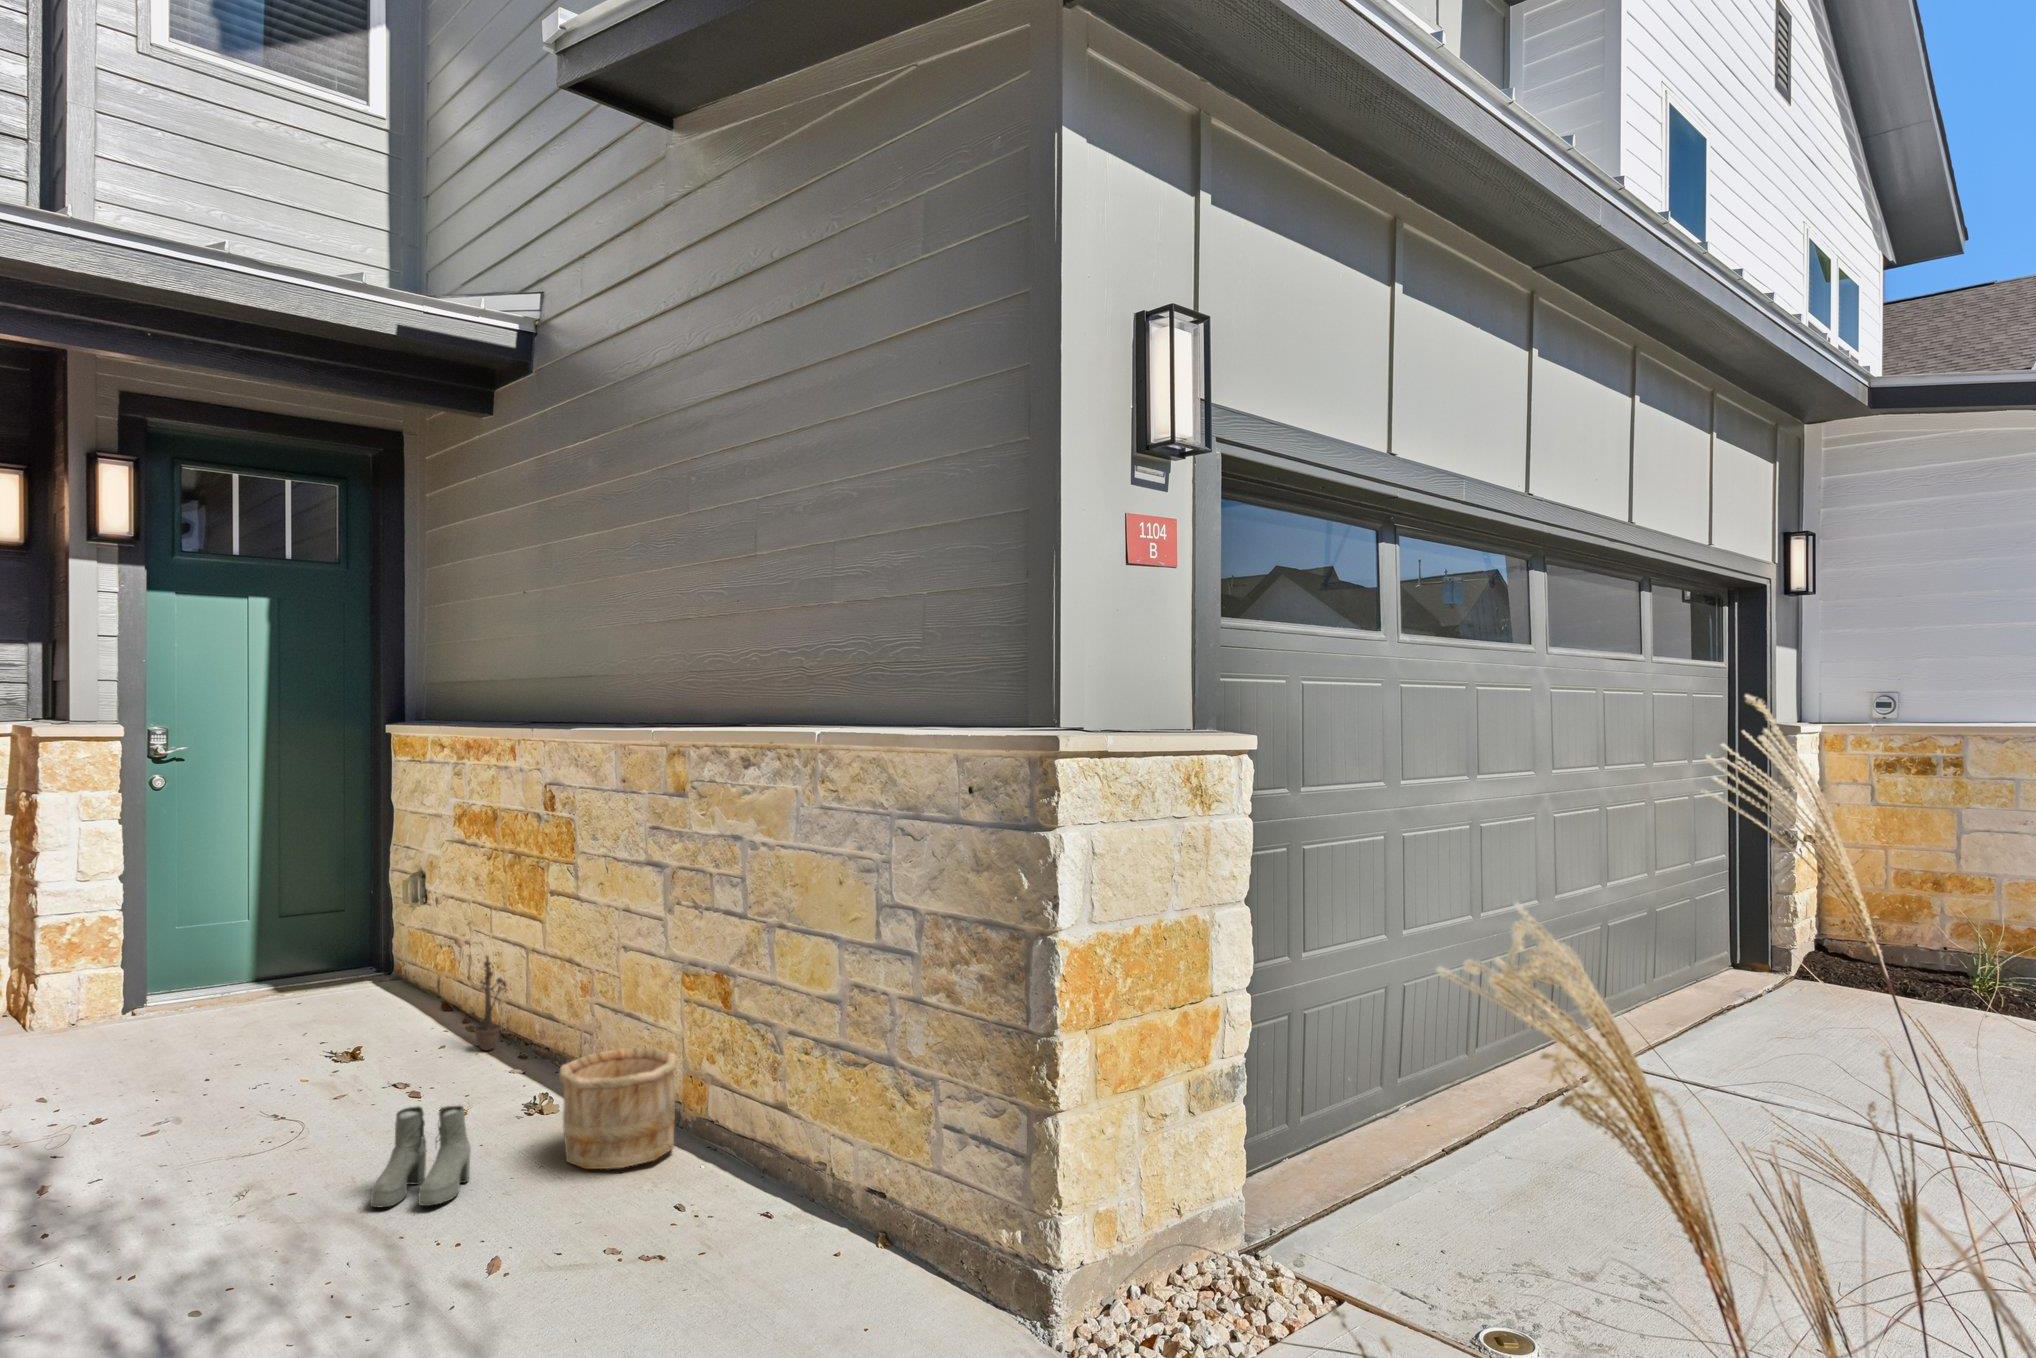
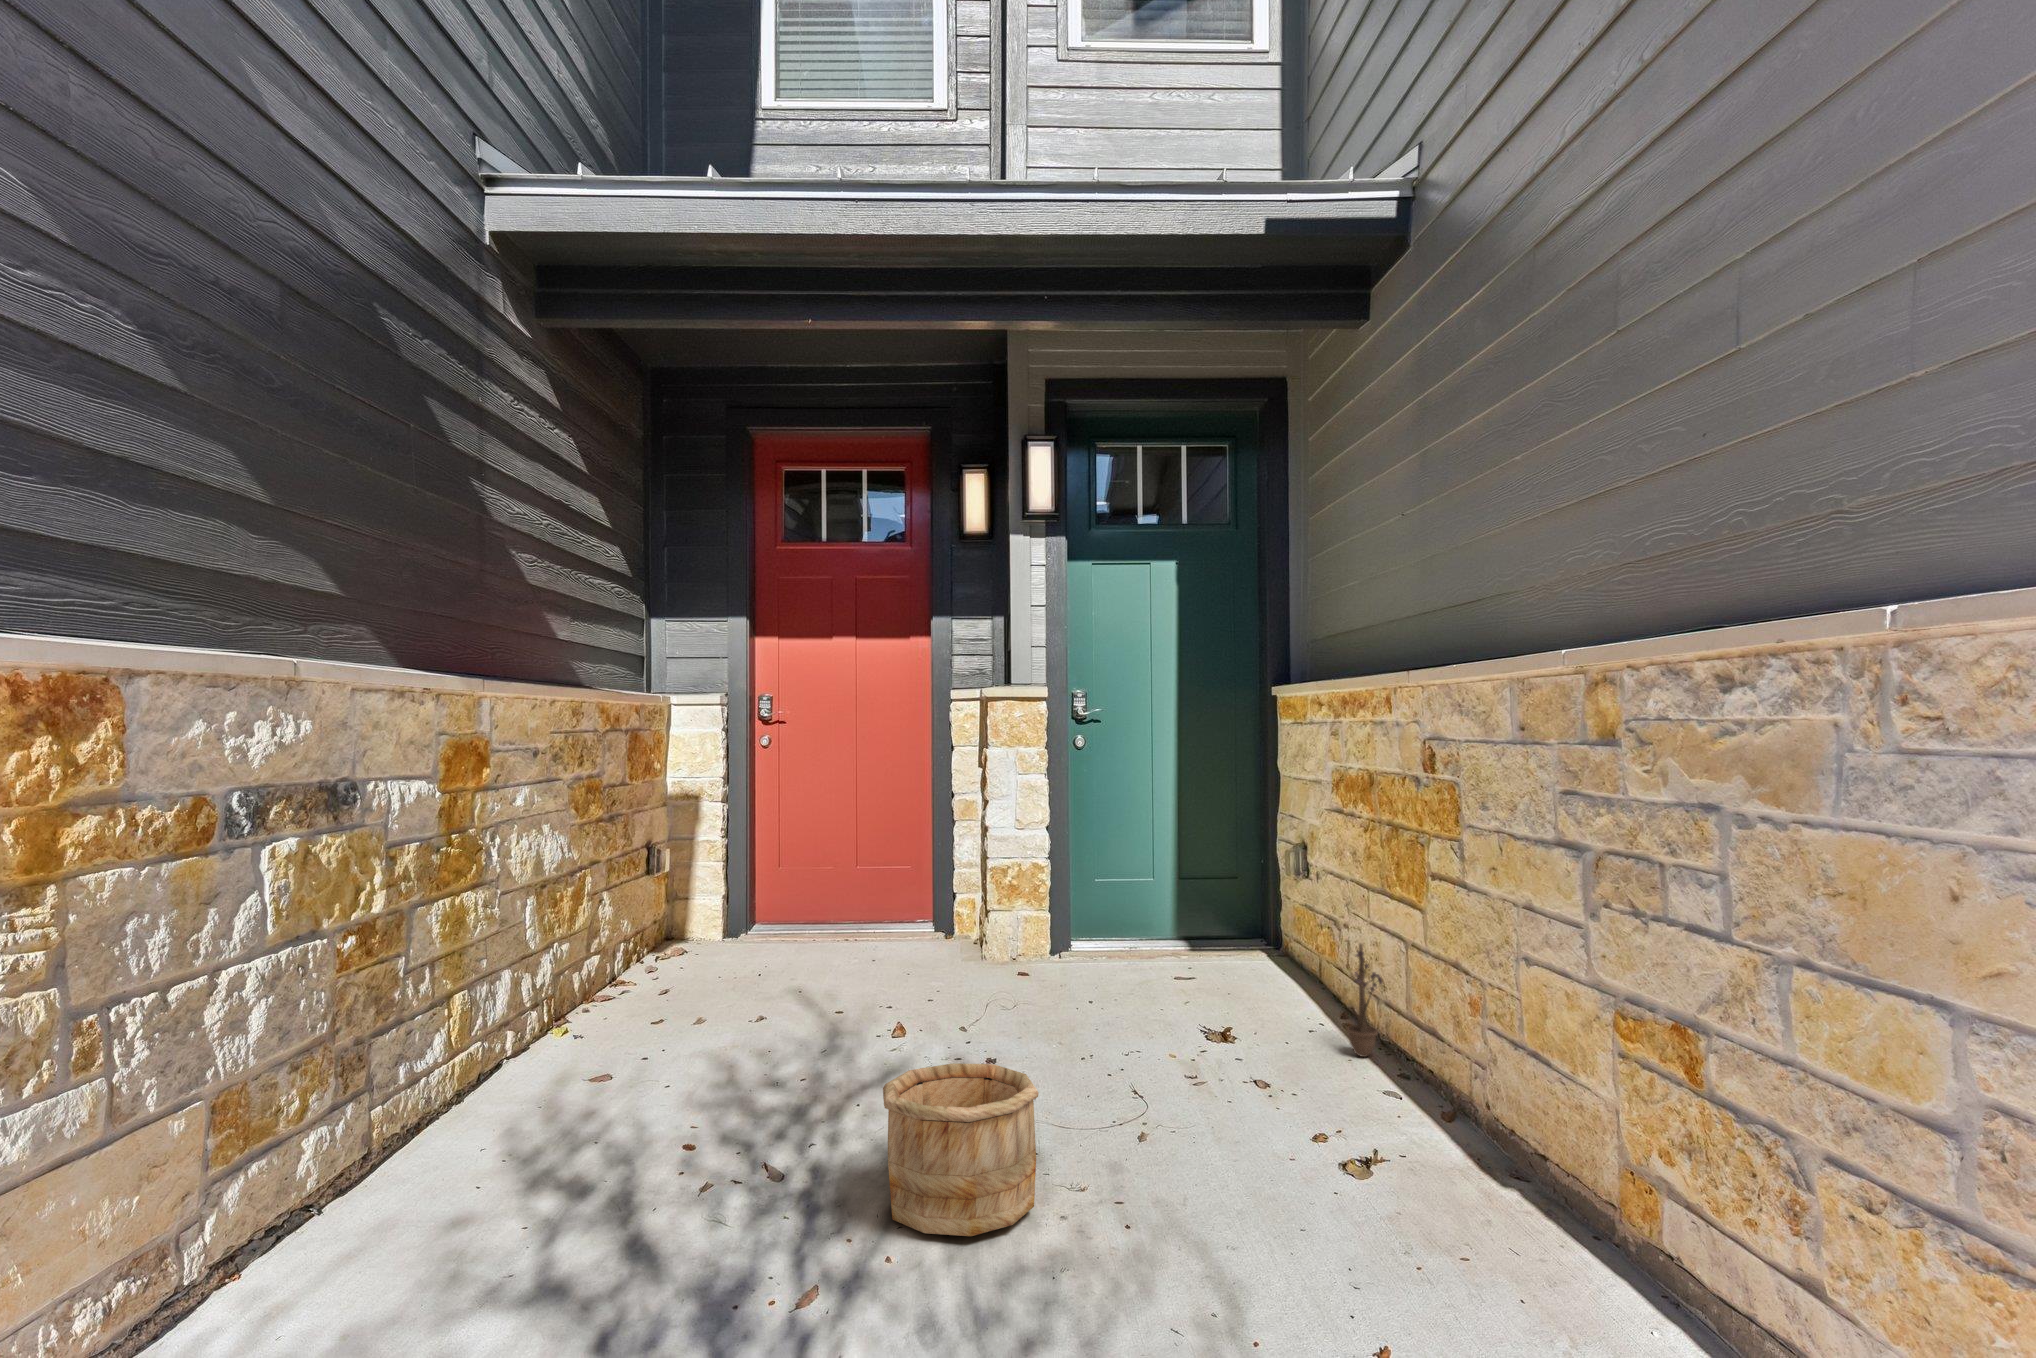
wooden bucket: present [559,1048,677,1169] -> present [883,1063,1039,1236]
boots: present [370,1106,471,1207] -> none [1185,1122,1310,1267]

